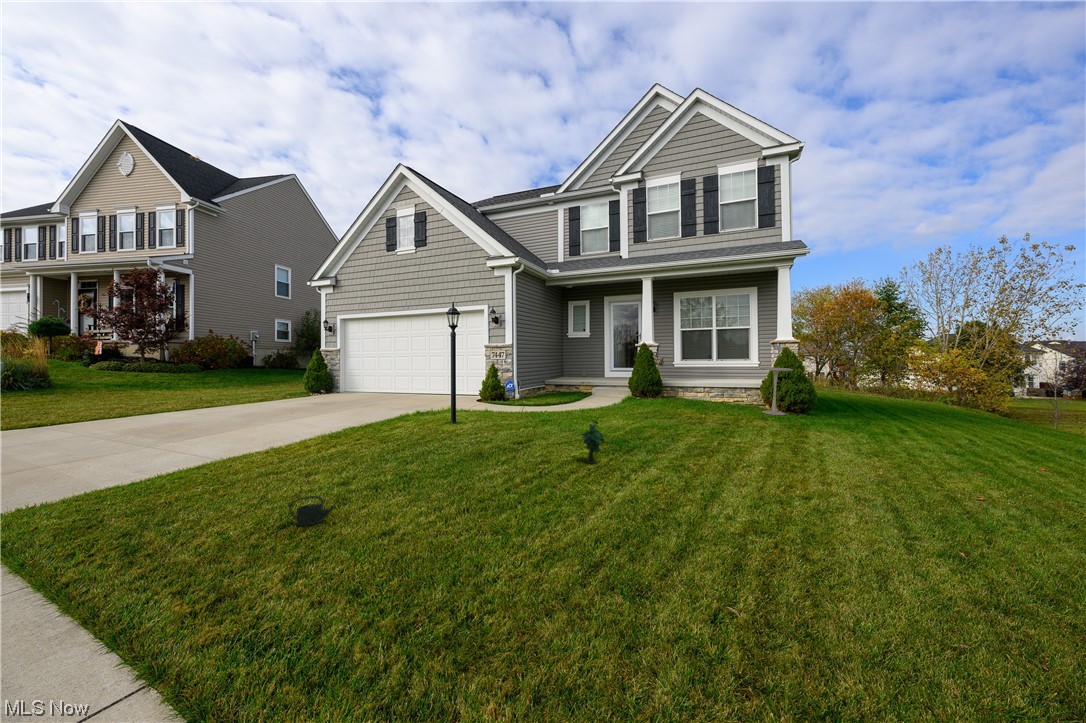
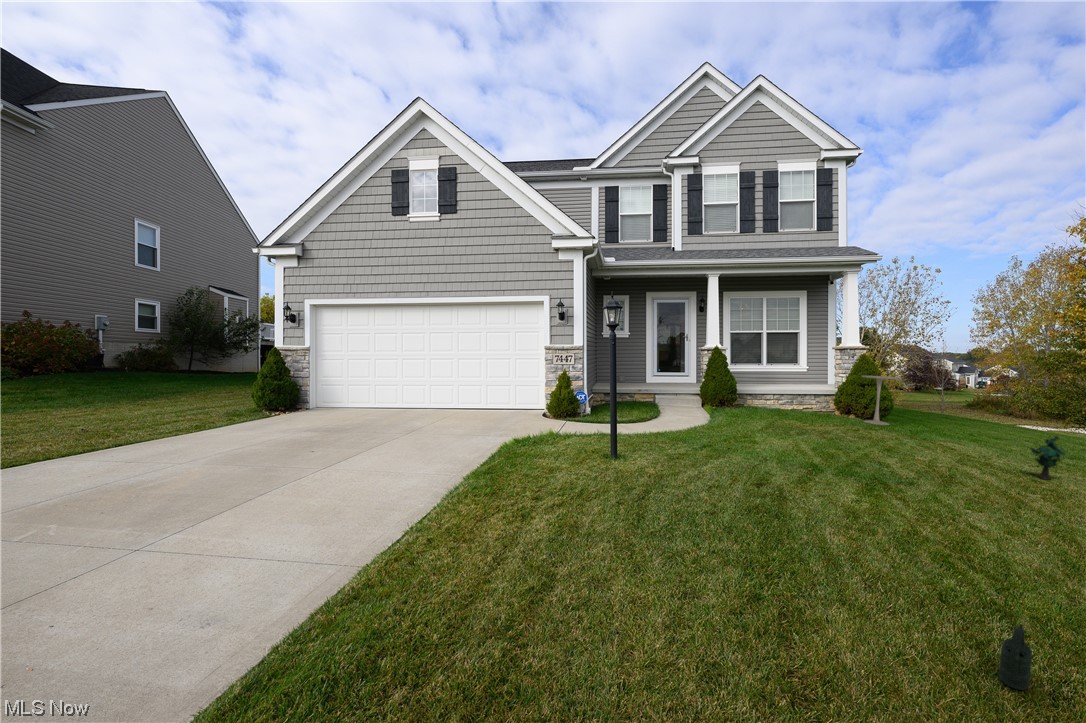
decorative plant: present [582,421,605,464] -> present [1030,436,1065,480]

